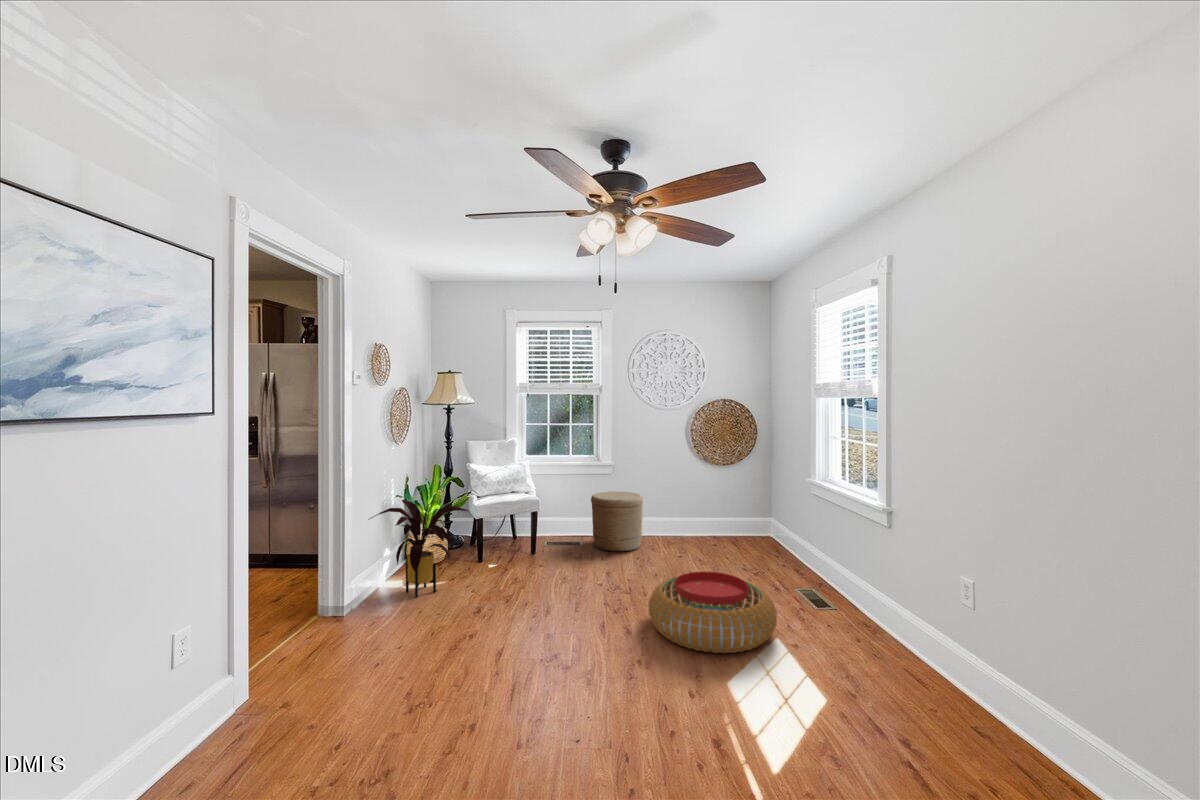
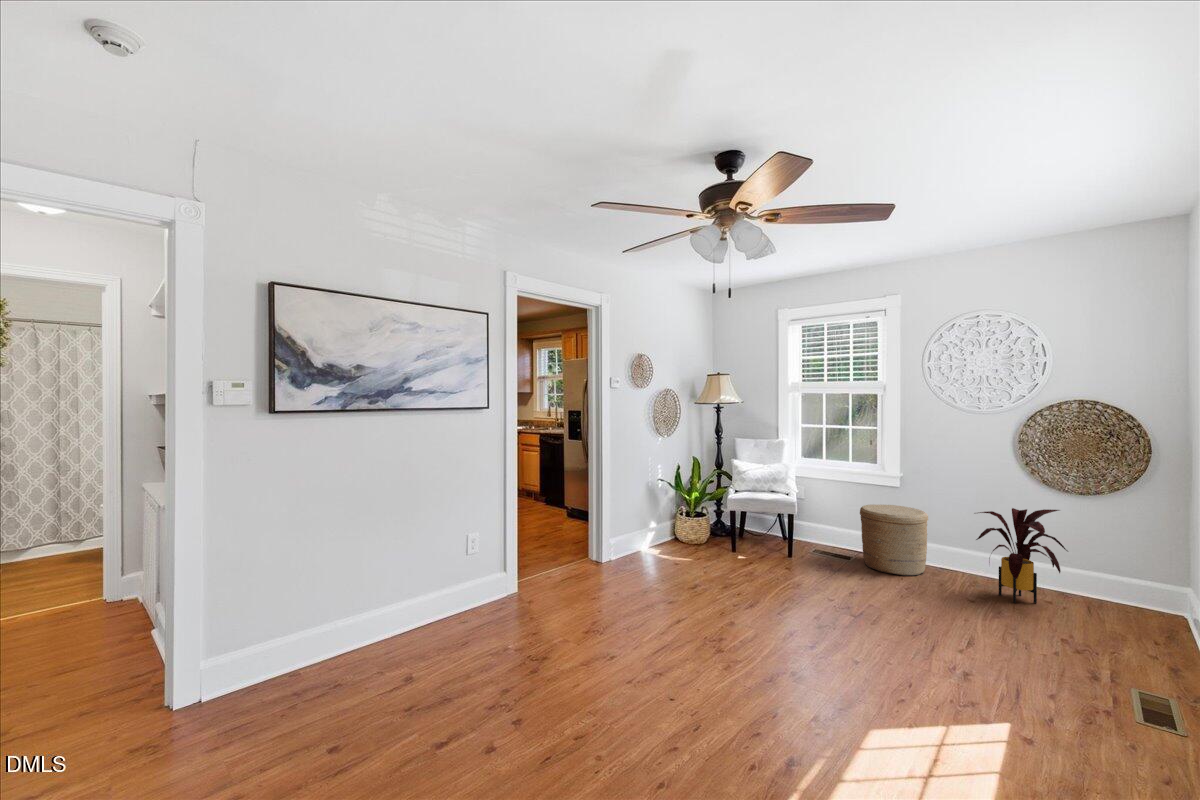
house plant: present [369,500,468,598] -> present [976,508,1067,603]
pouf: present [649,571,777,653] -> none [828,600,1000,704]

